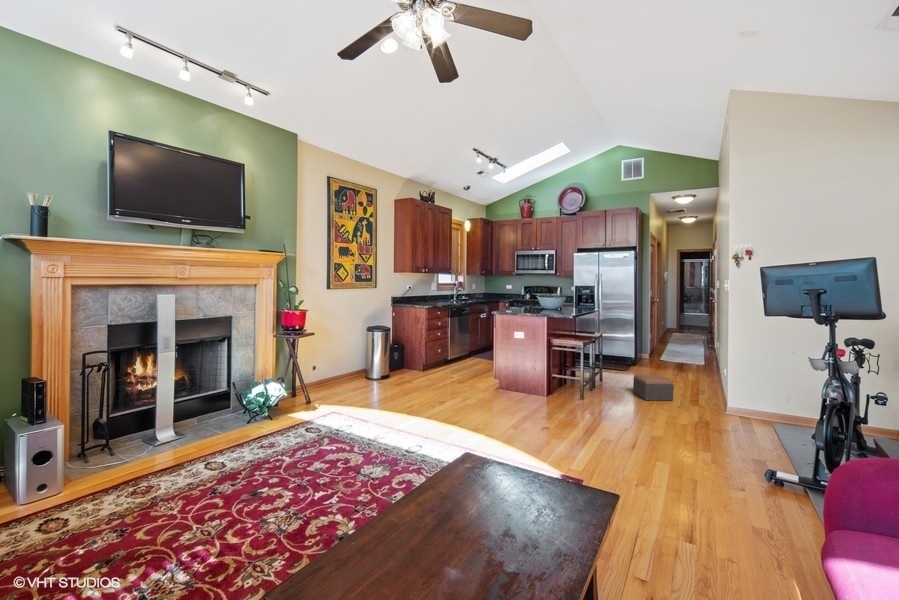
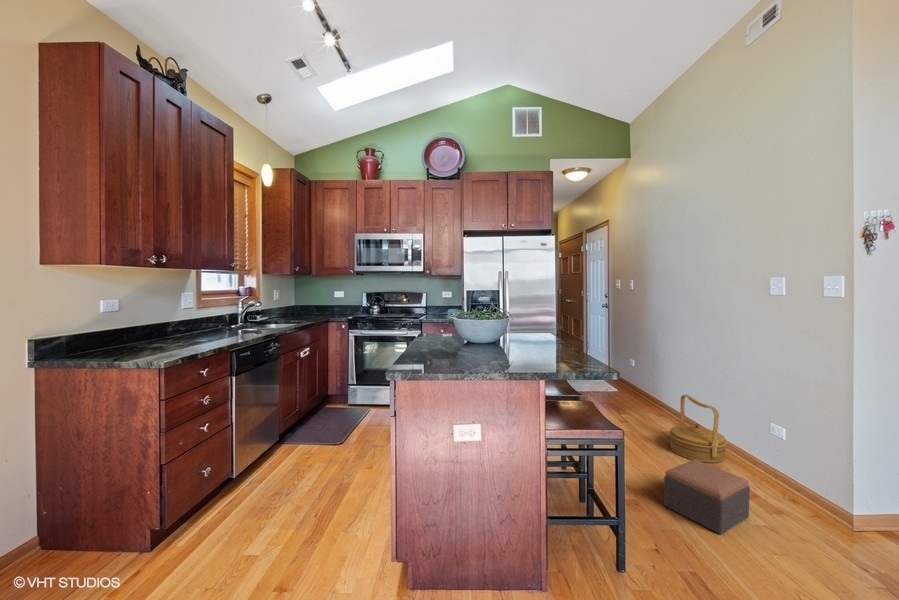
woven basket: none [681,353,717,391] -> present [669,395,727,463]

